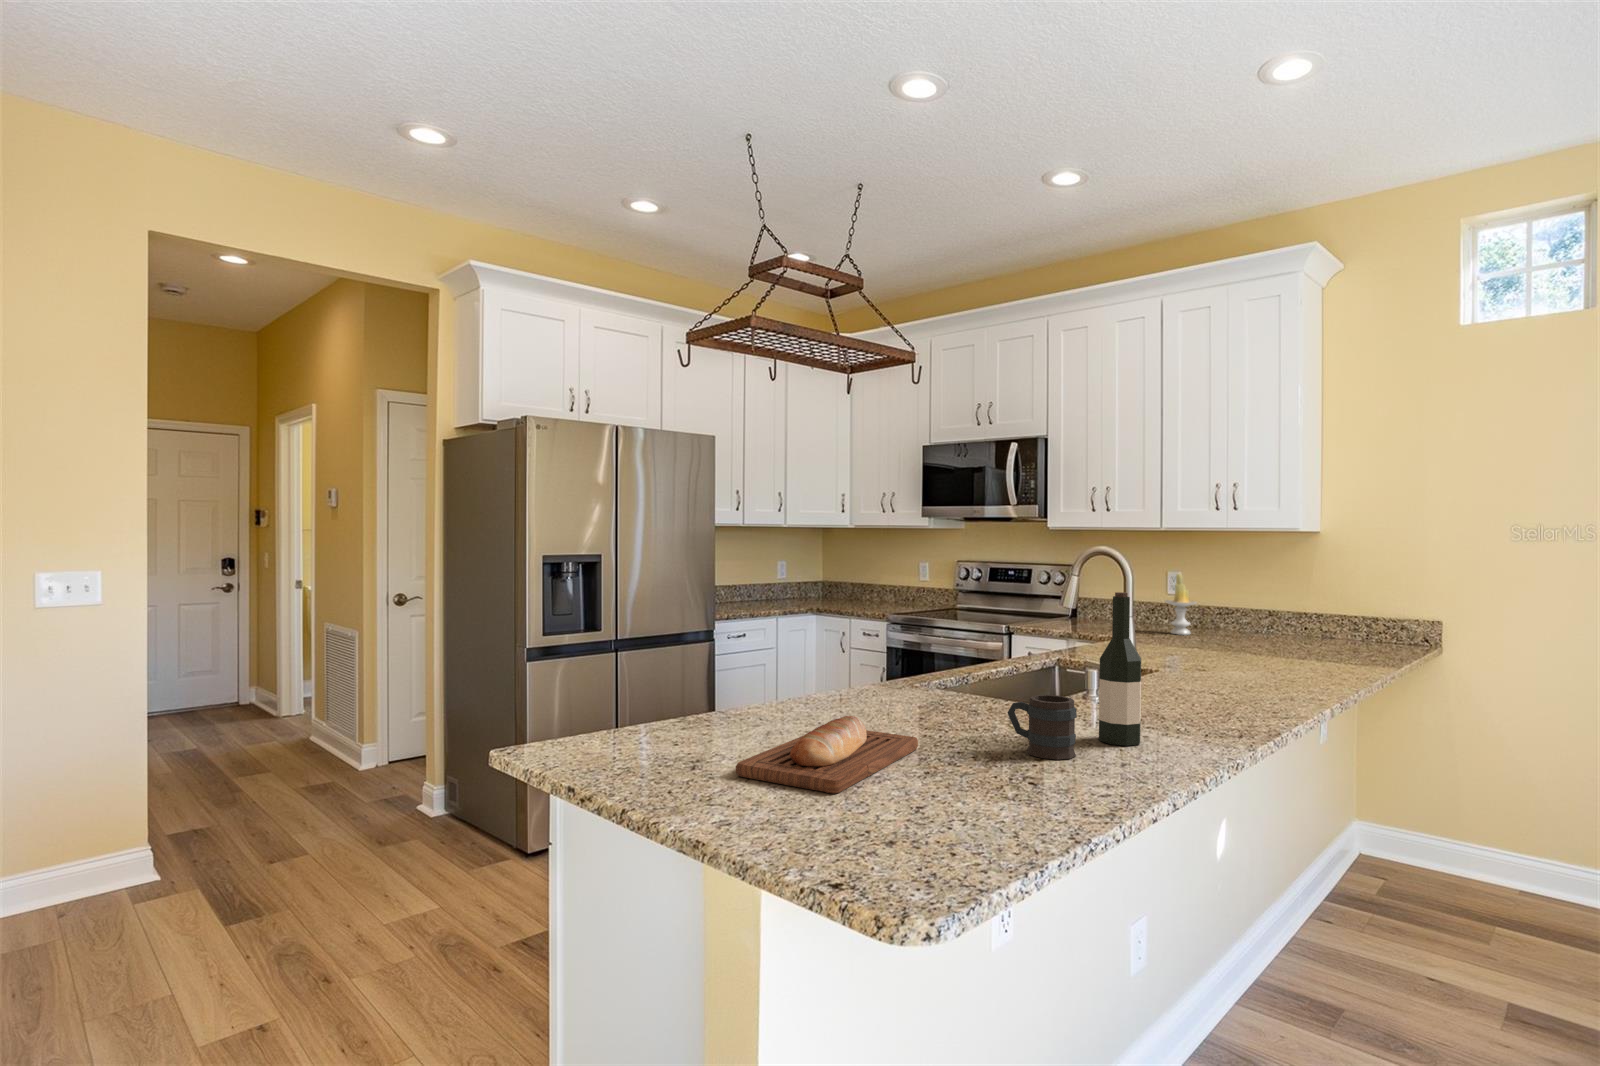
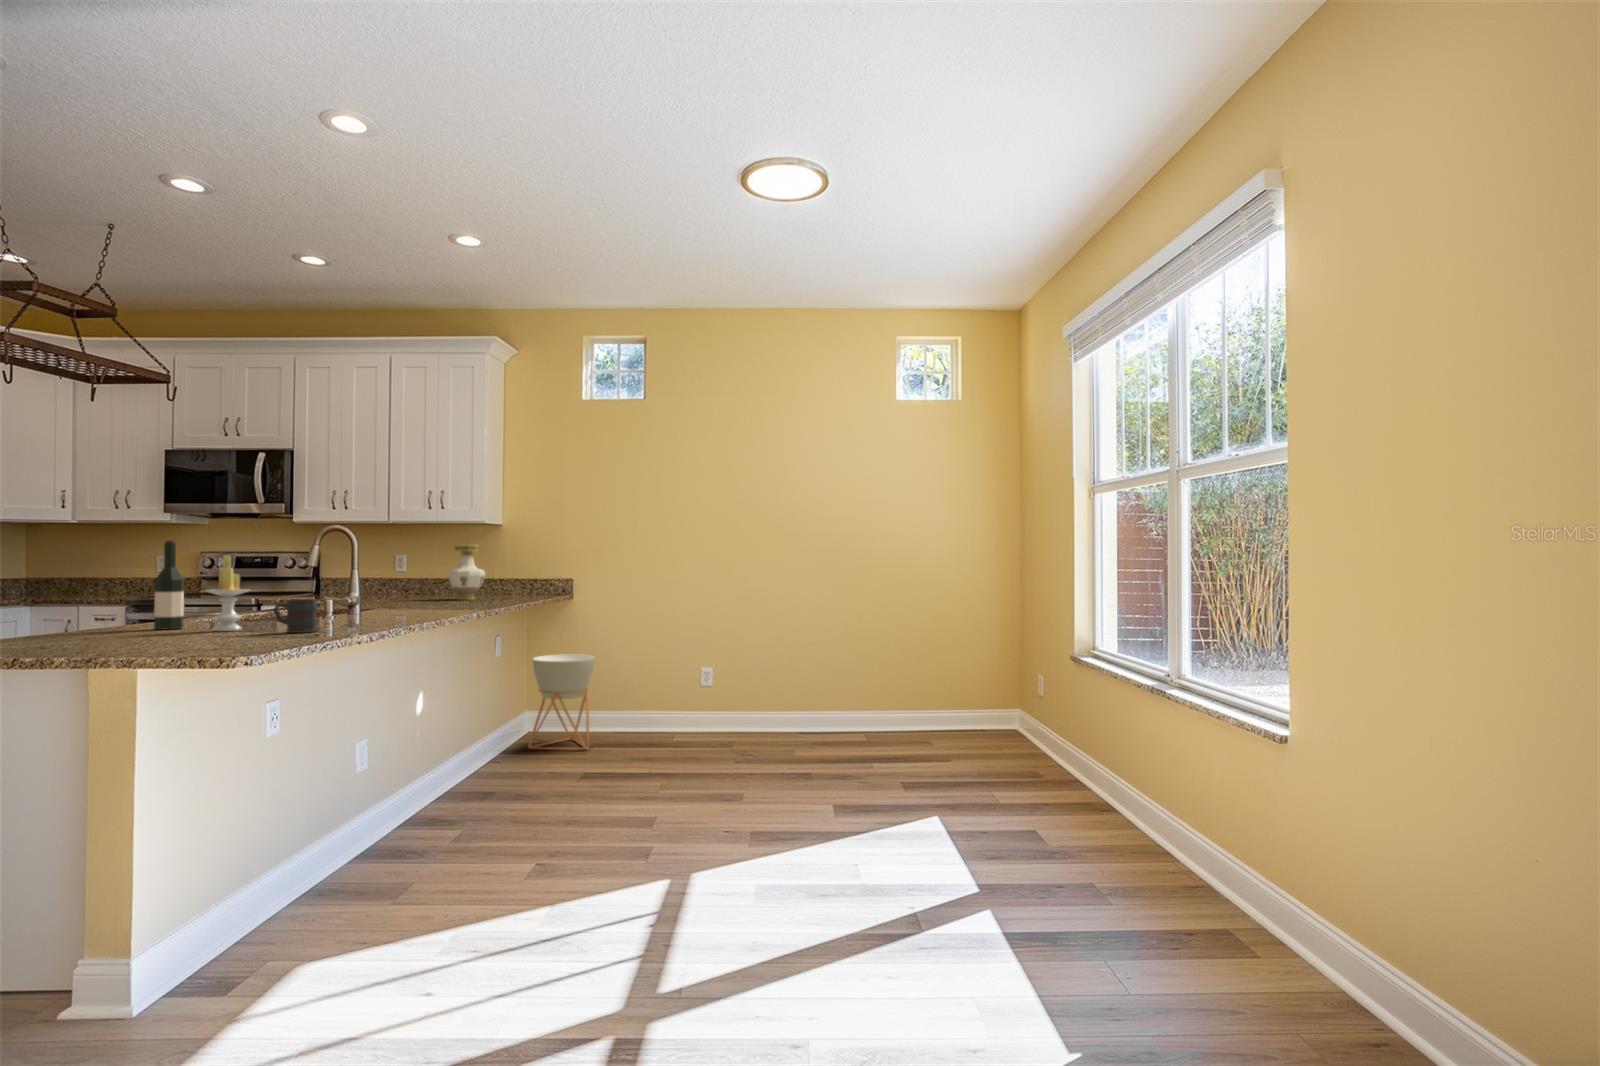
vase: none [1246,565,1305,645] -> present [448,545,485,600]
candle: present [1165,574,1196,635] -> present [207,555,250,631]
wine bottle: present [1099,592,1141,746] -> present [154,540,184,630]
bread loaf: present [736,716,918,794] -> none [82,618,211,649]
planter: none [1373,736,1500,909] -> present [528,654,595,750]

